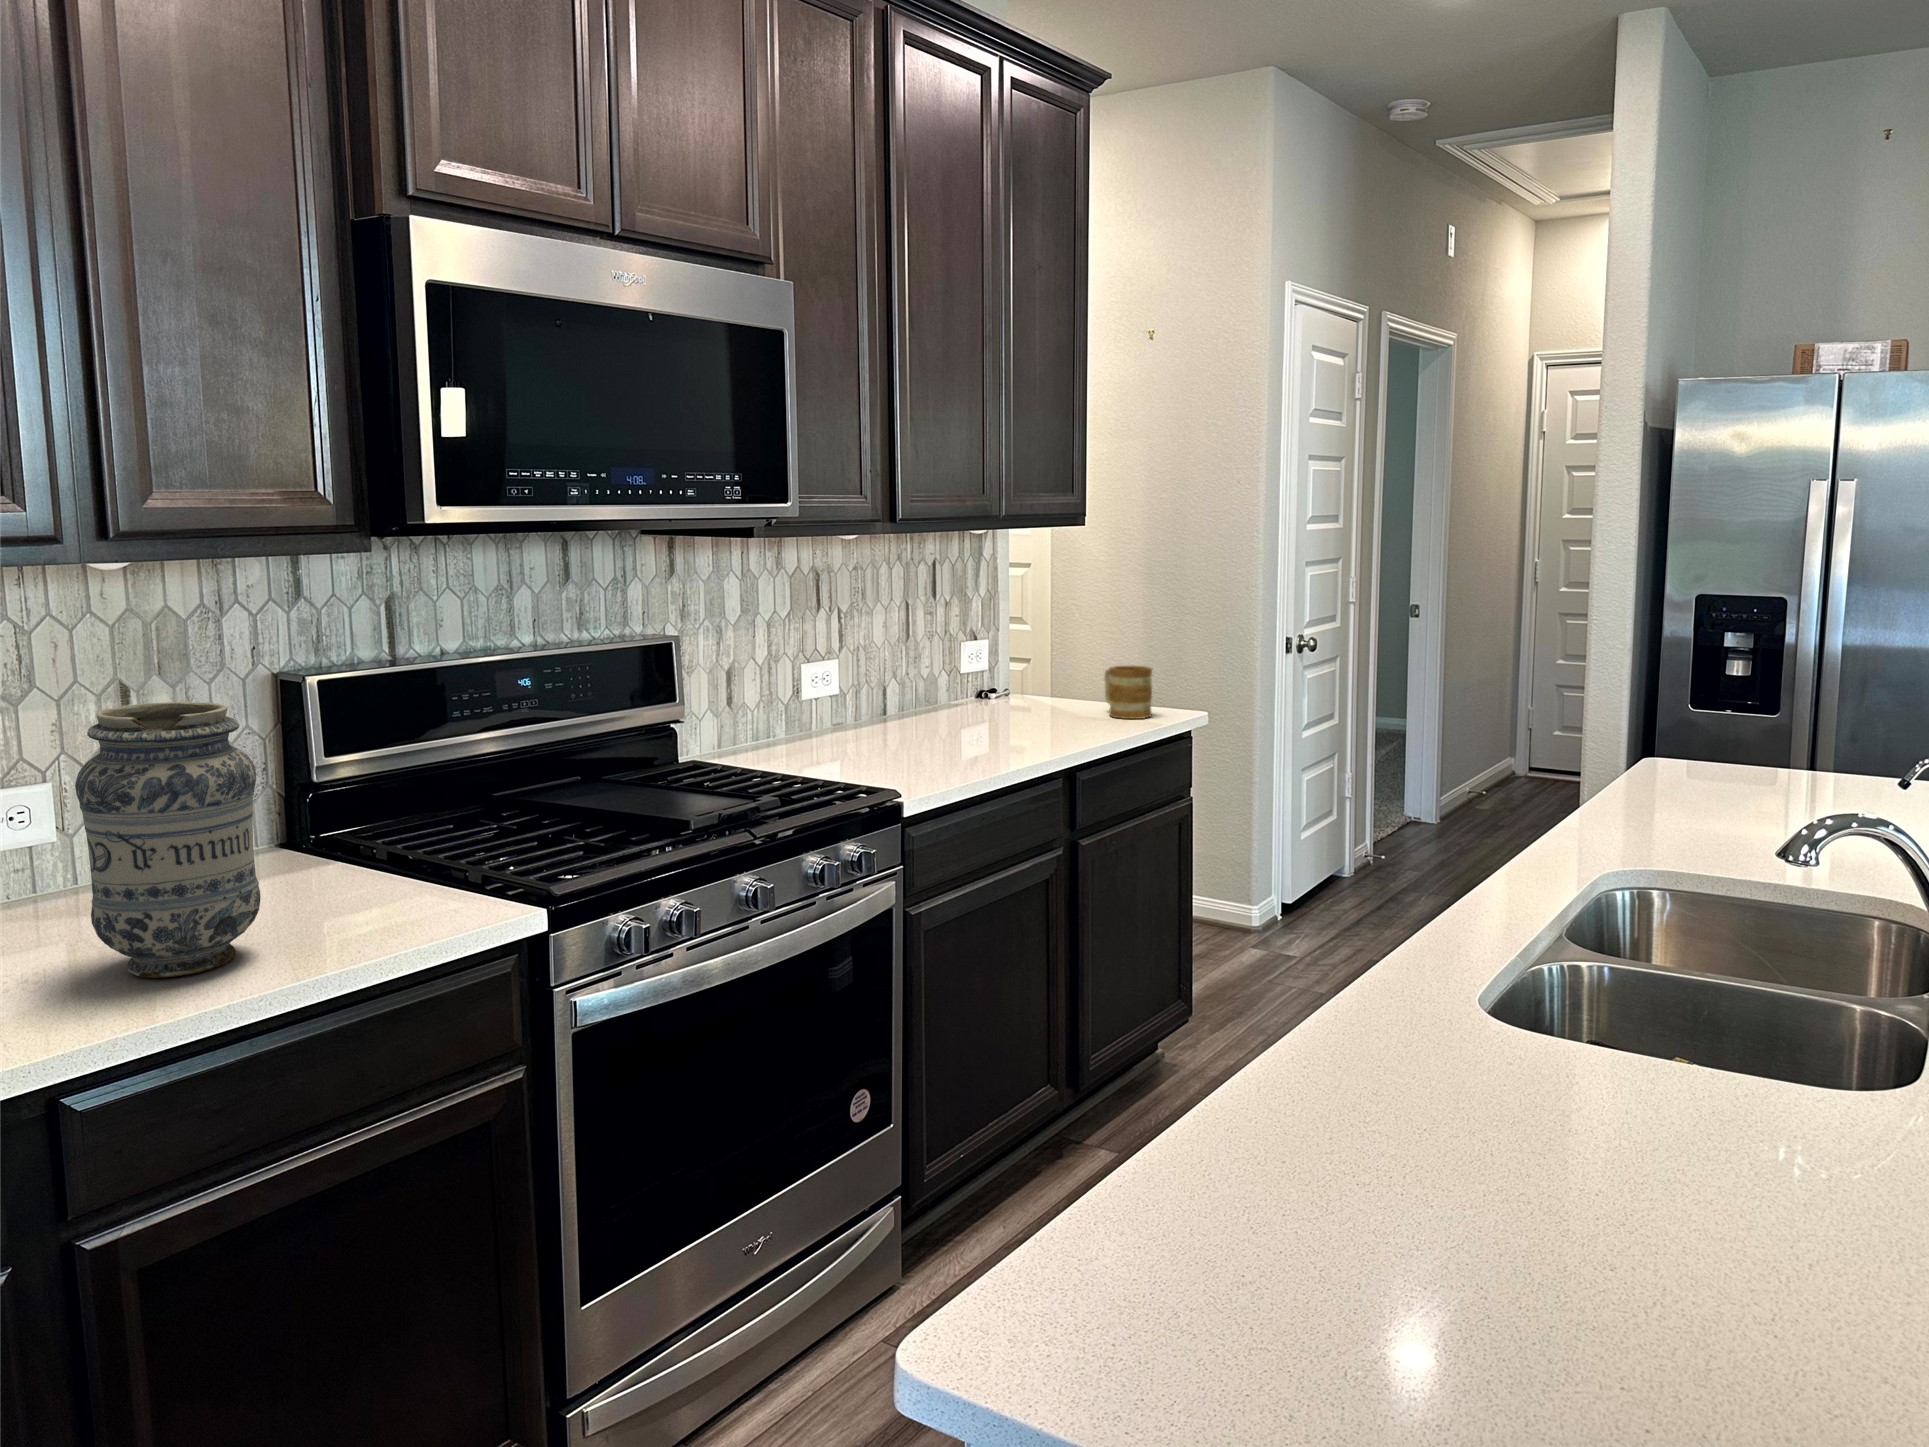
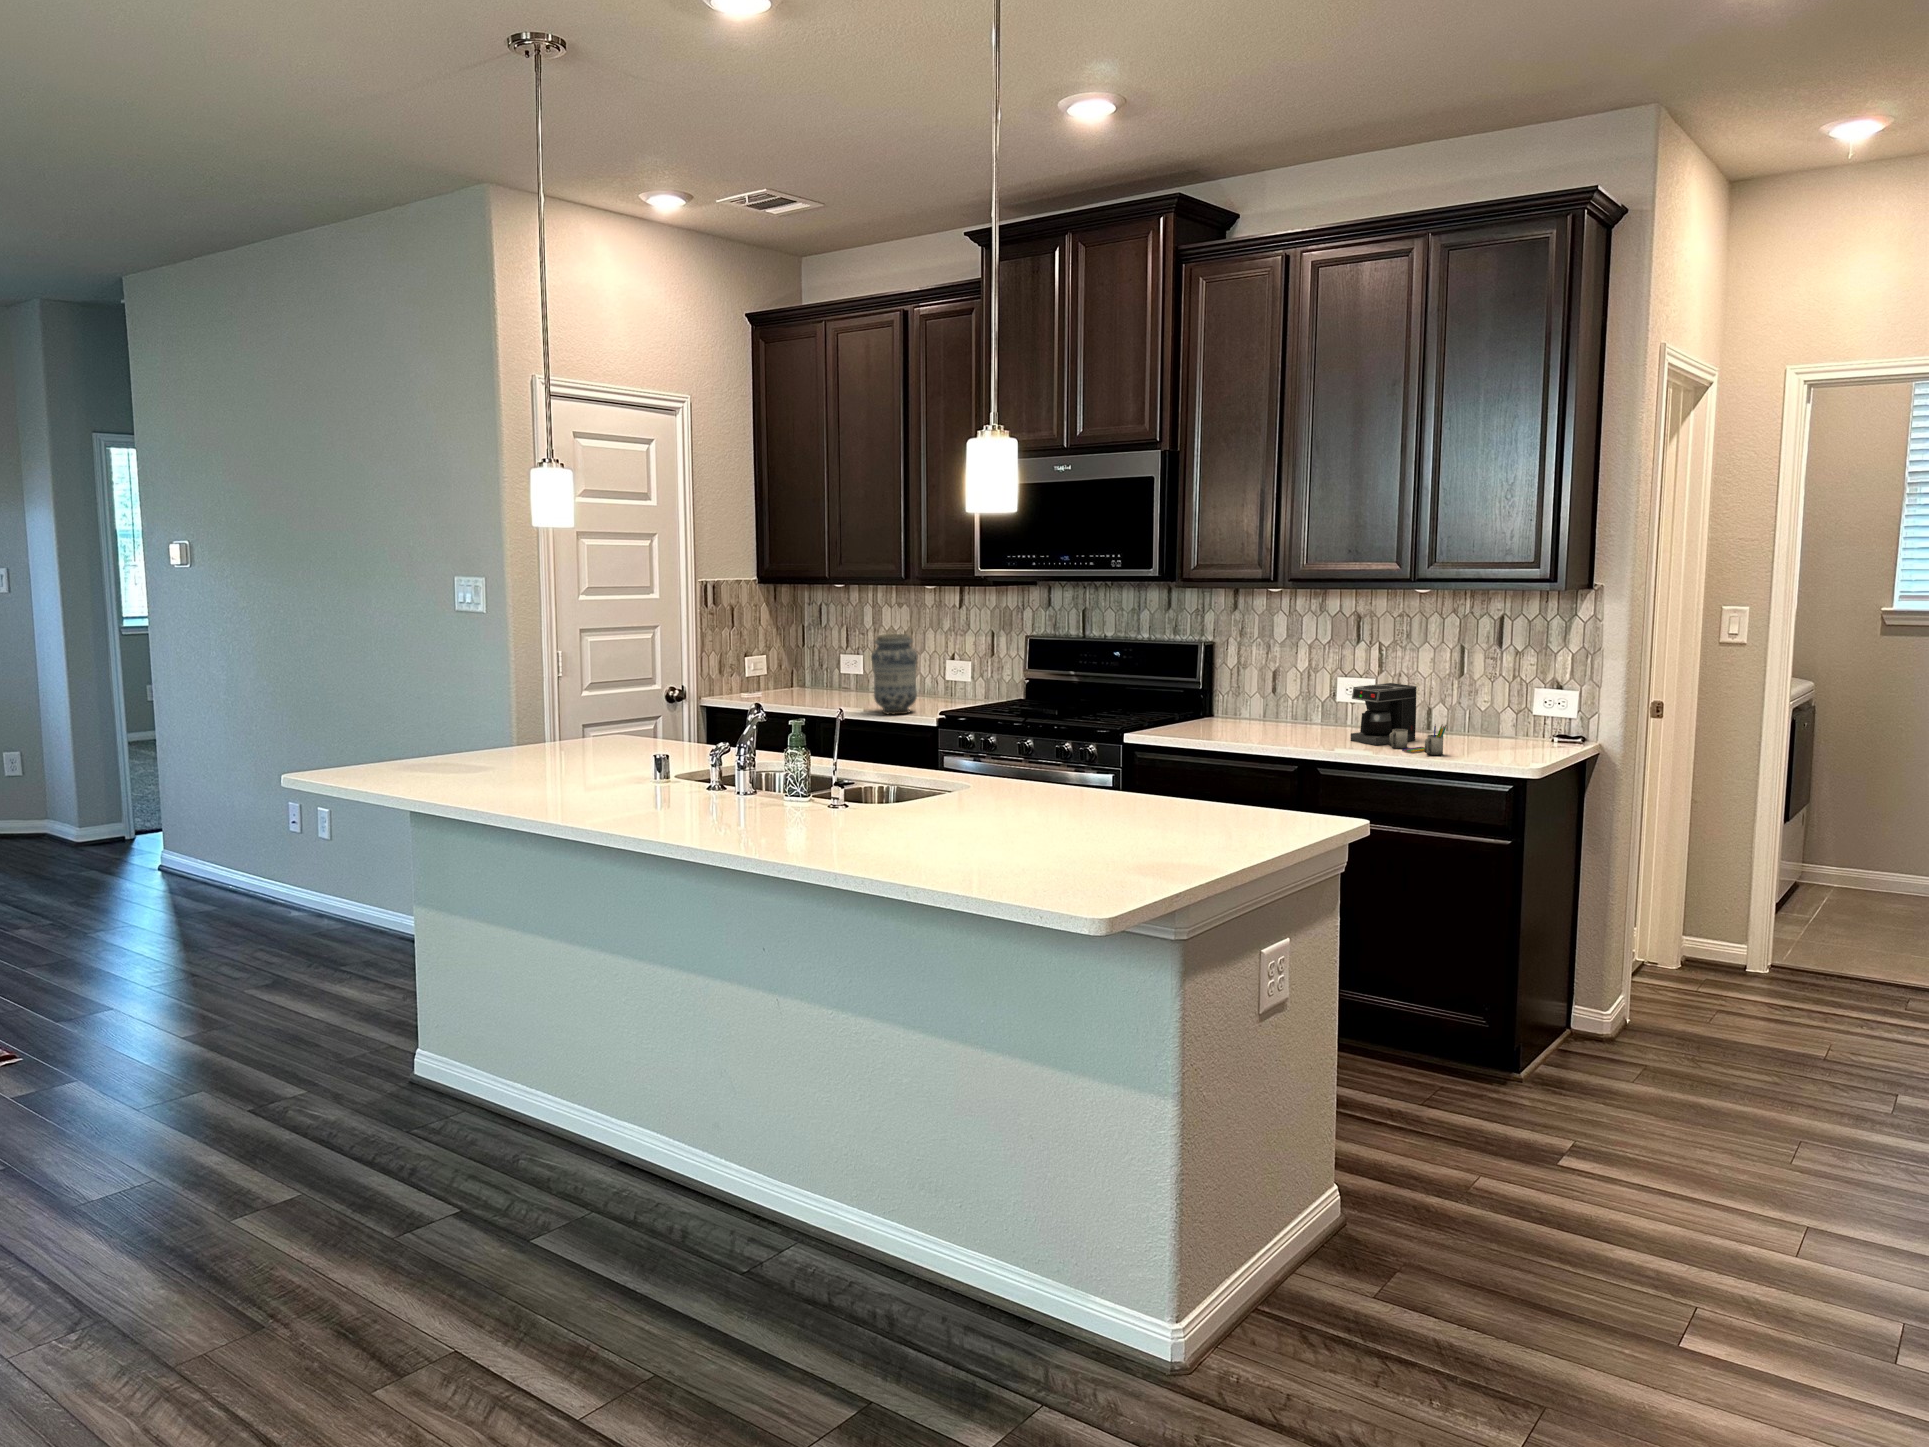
coffee maker: none [923,652,1080,737] -> present [1351,683,1447,755]
mug: present [1104,665,1152,719] -> none [1484,720,1531,768]

